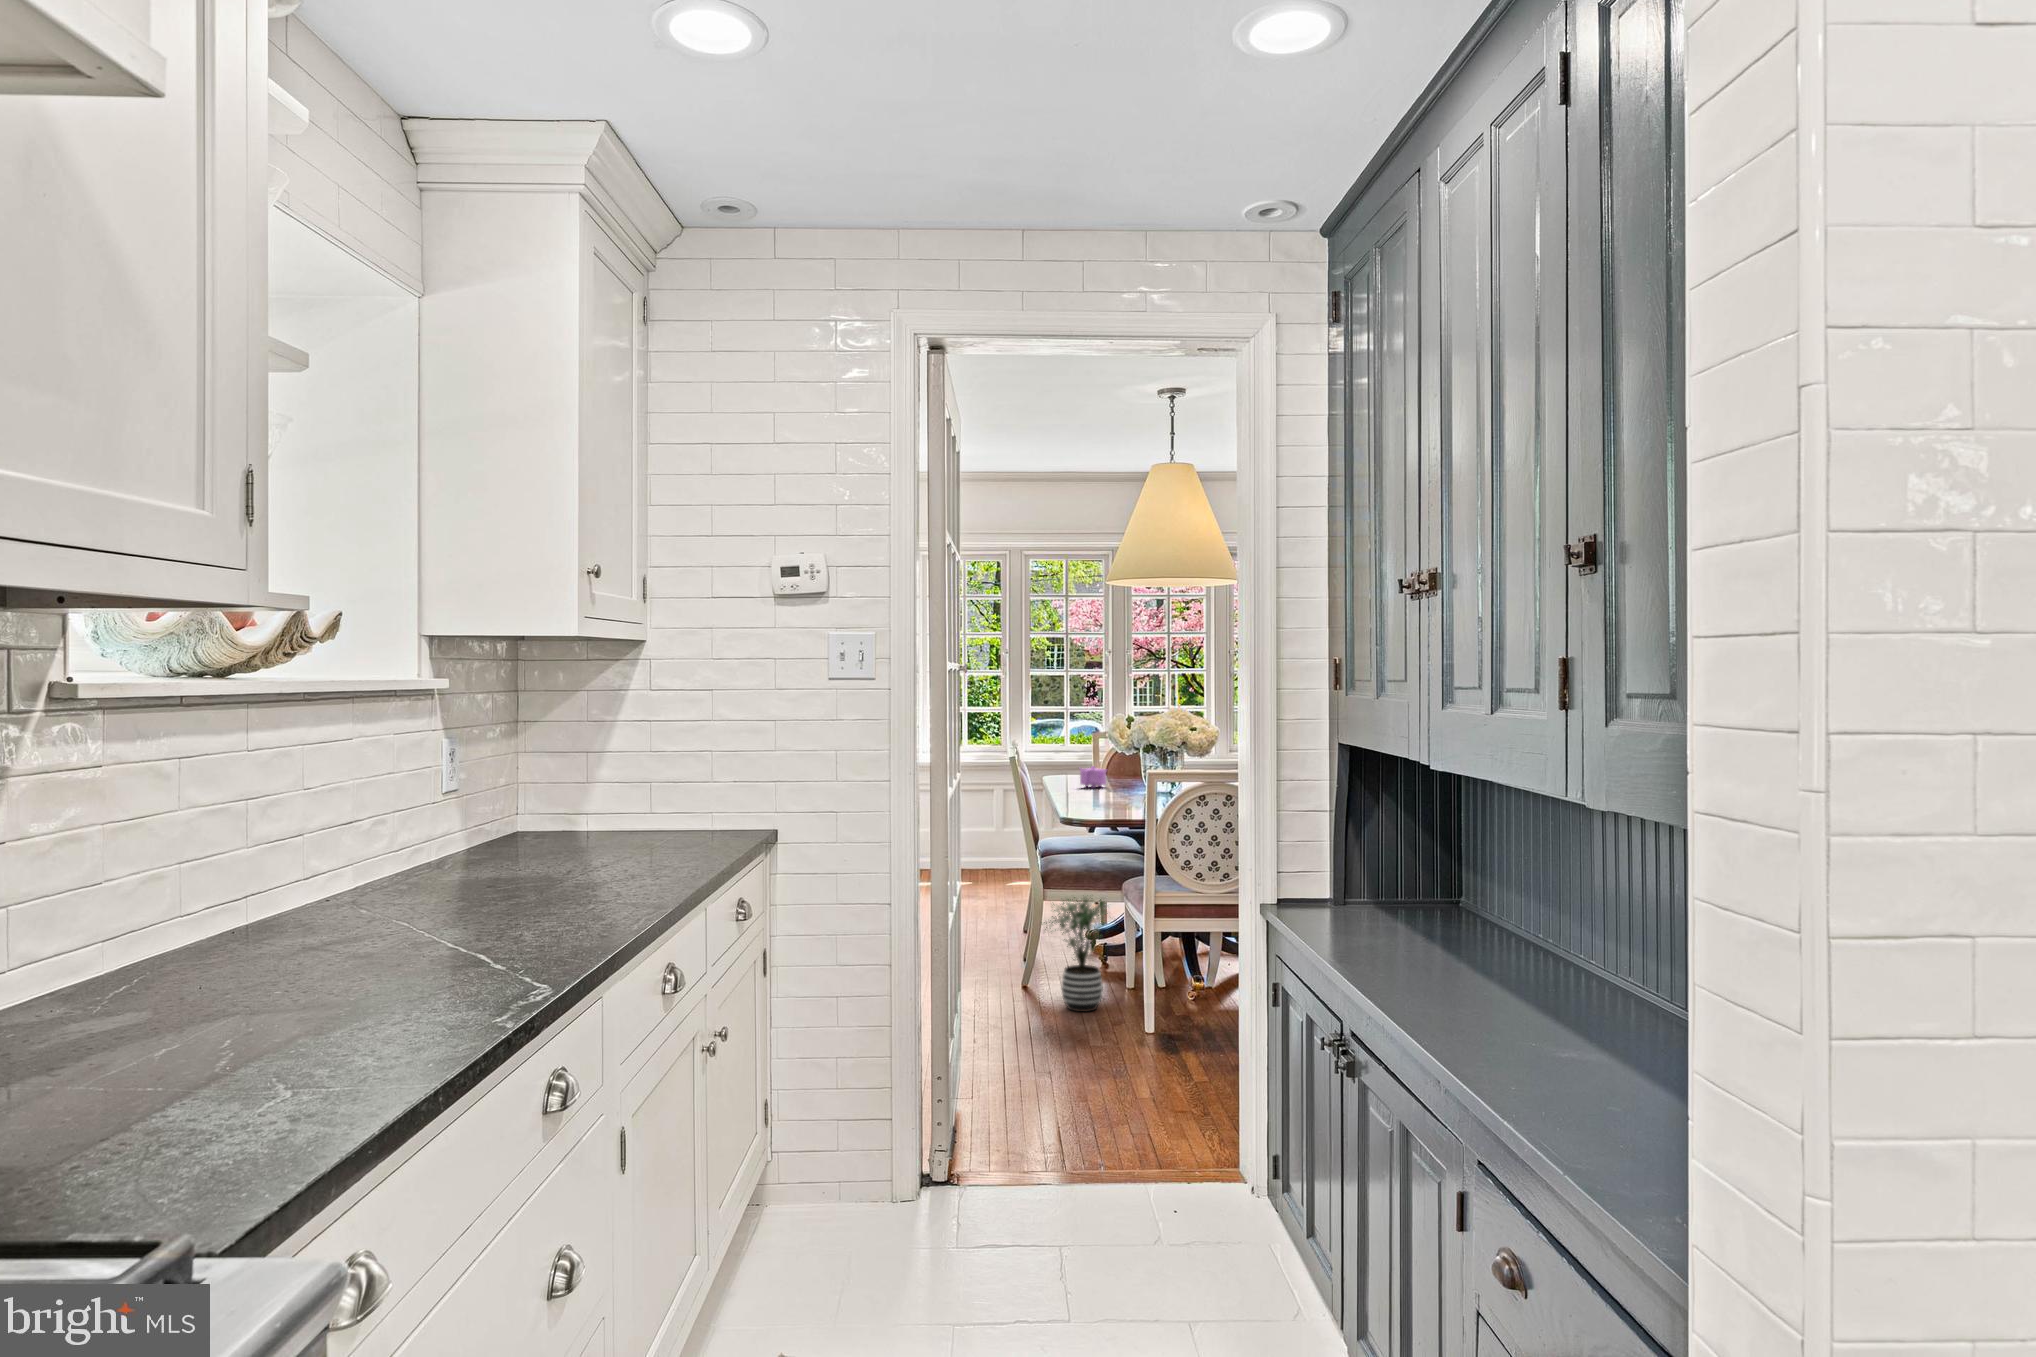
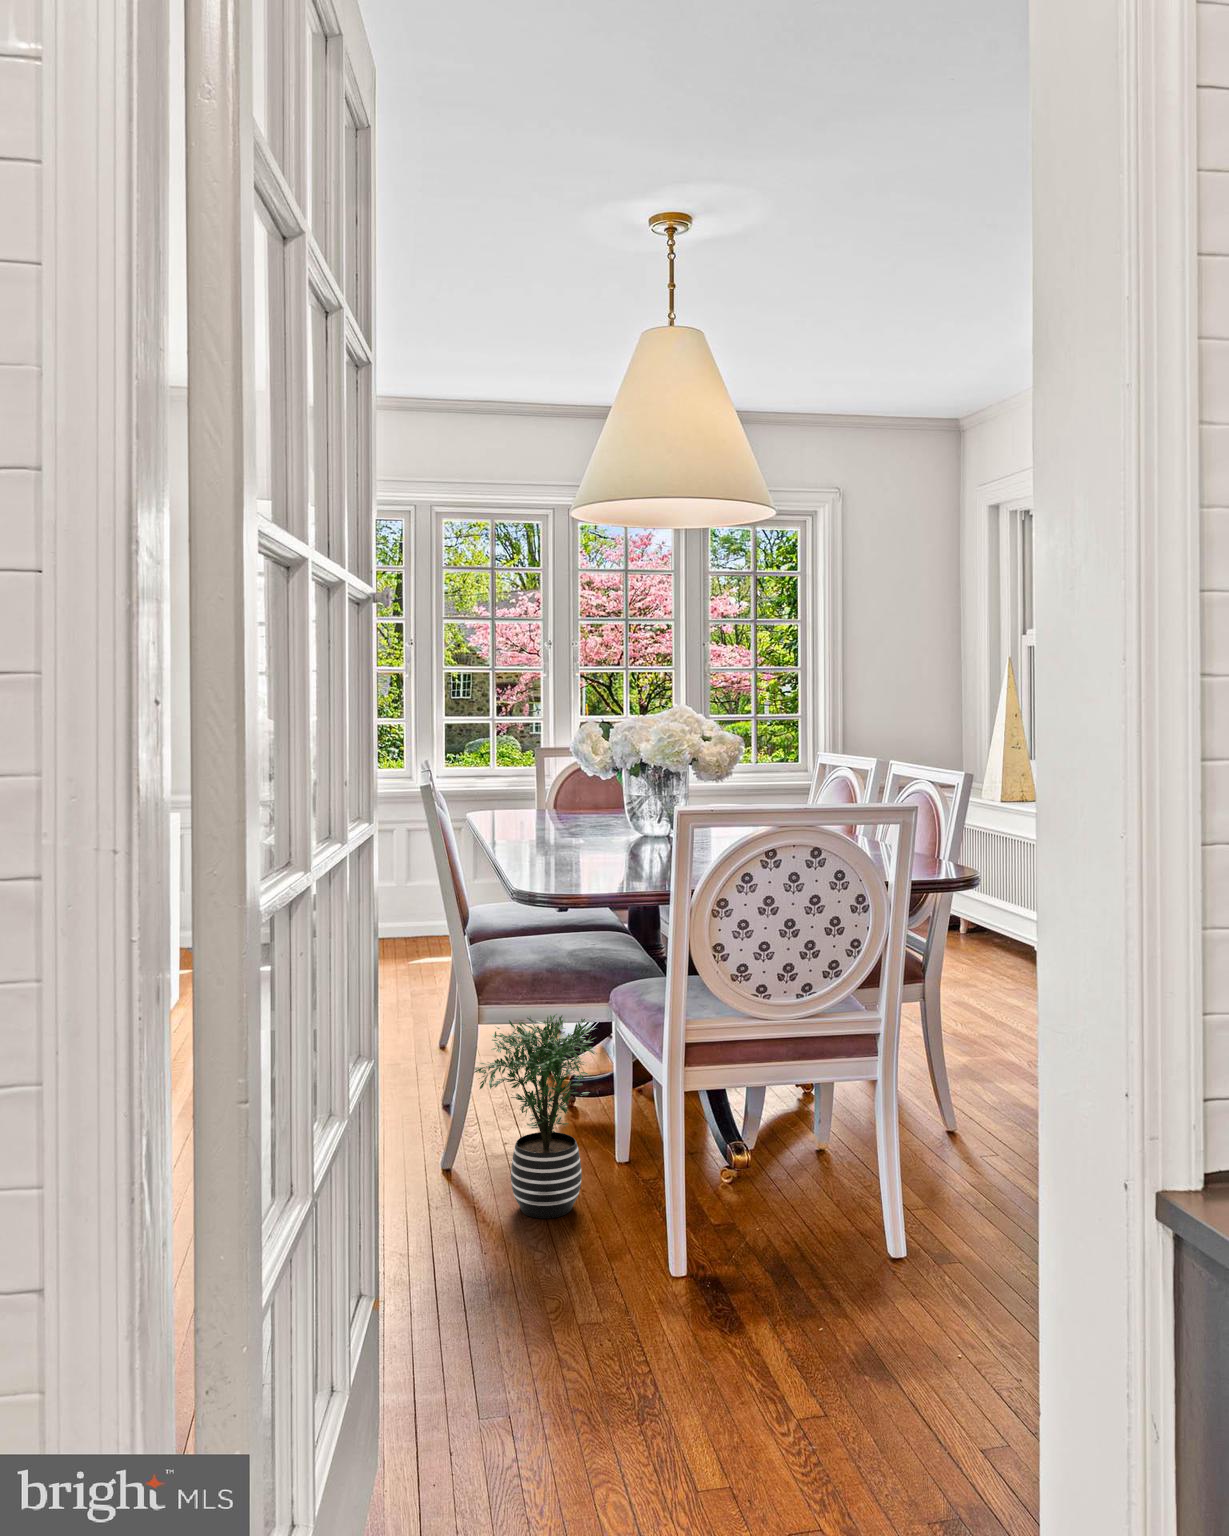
teapot: present [1080,766,1107,788] -> none [521,795,568,827]

